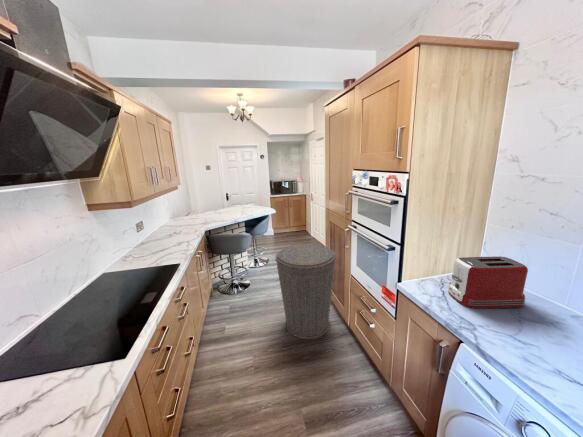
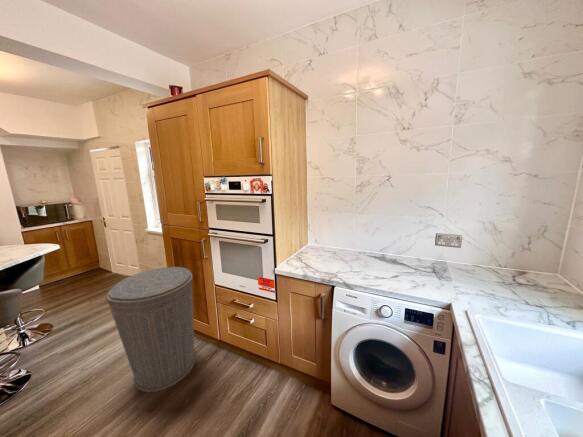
toaster: present [448,256,528,308] -> none [306,230,342,266]

